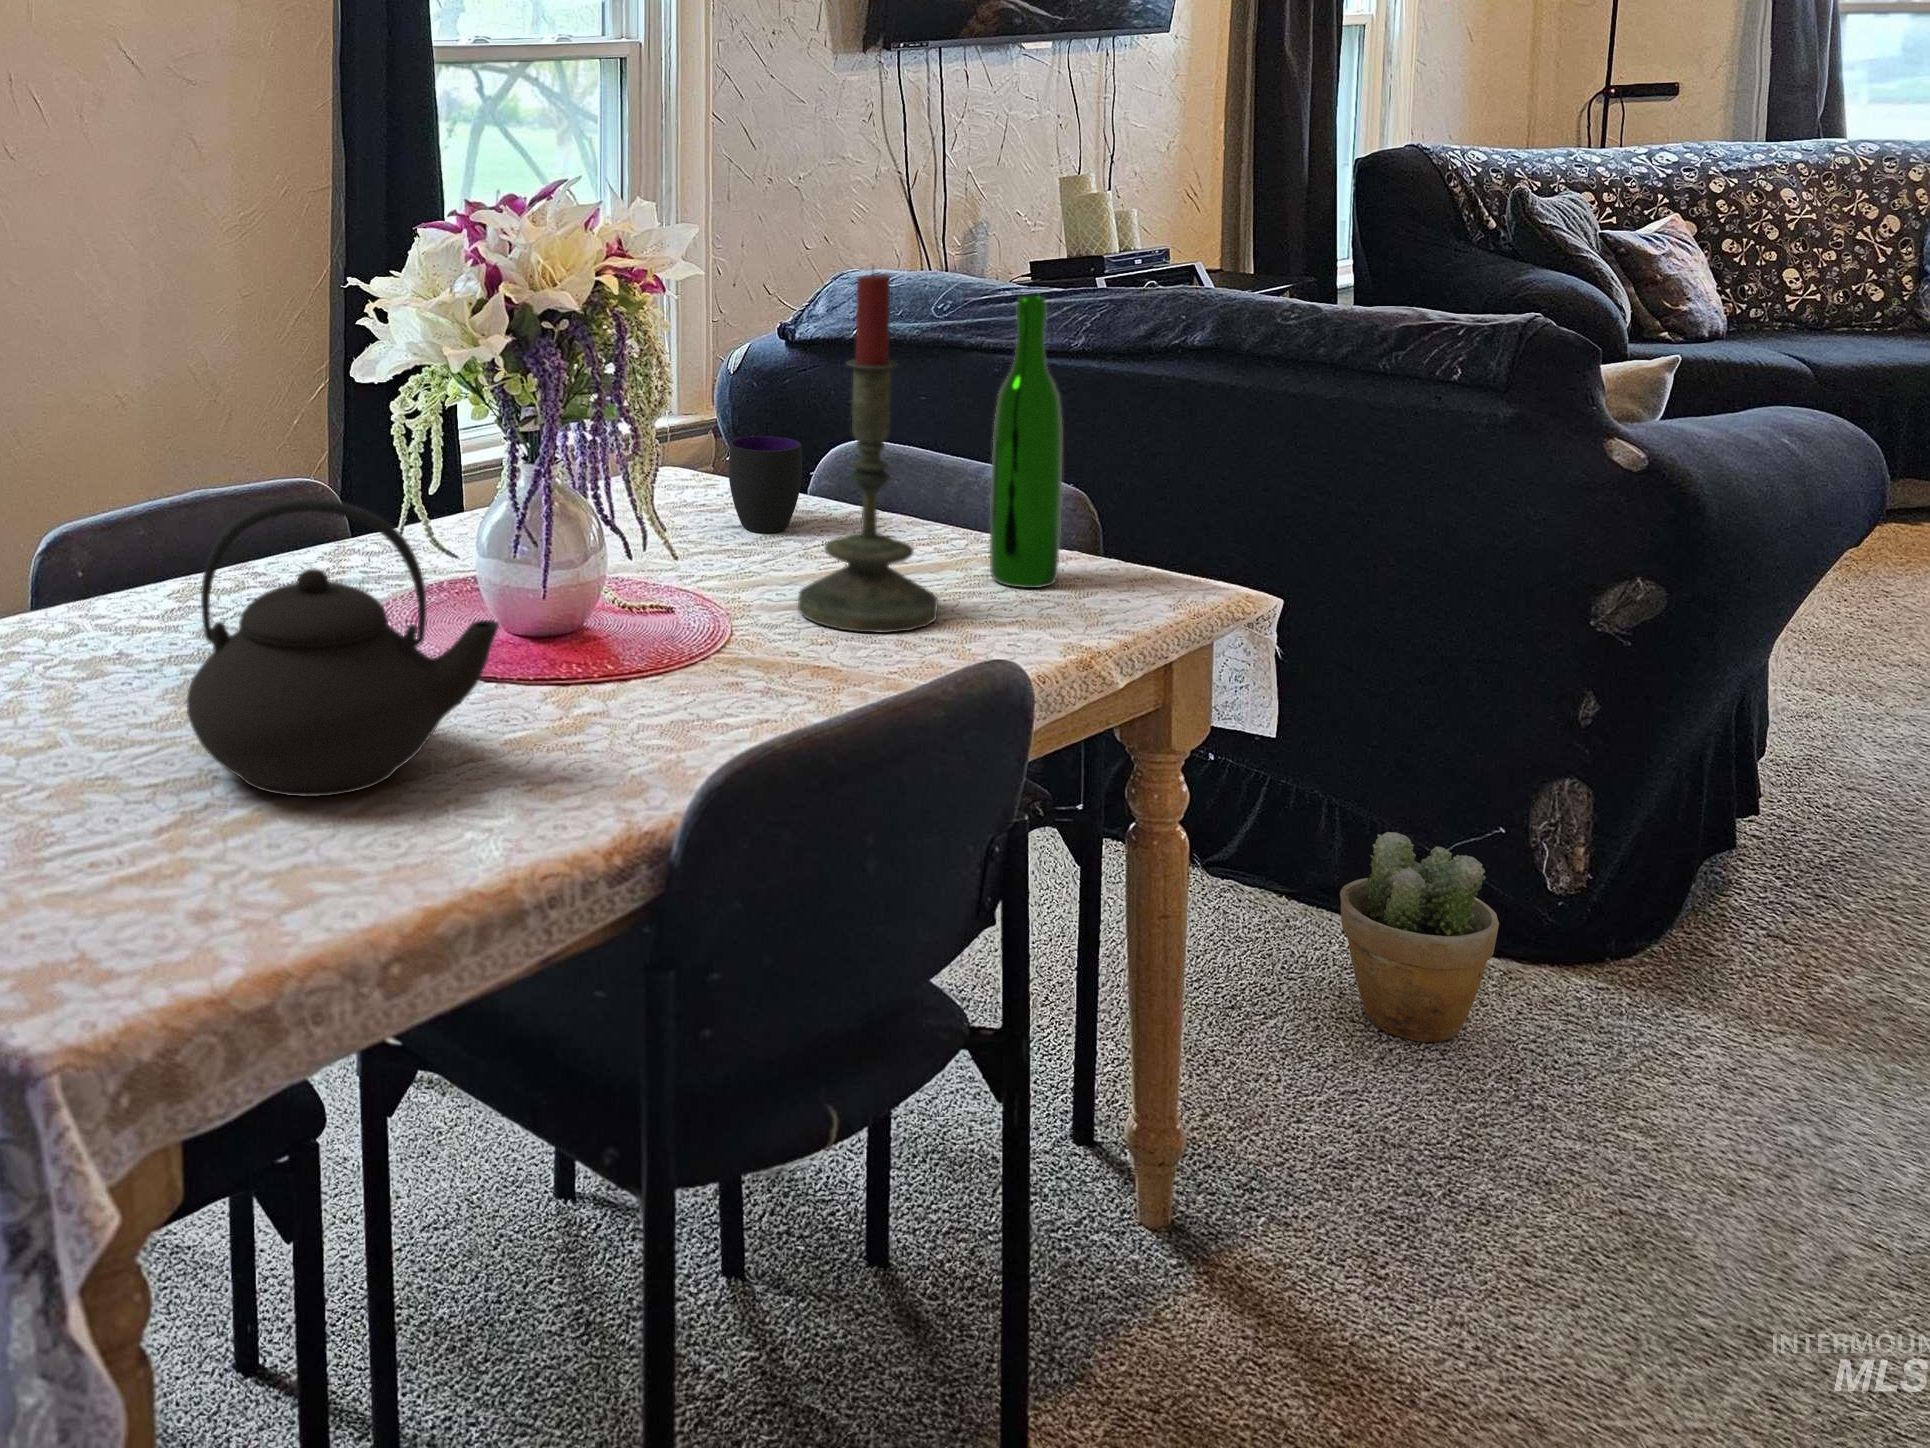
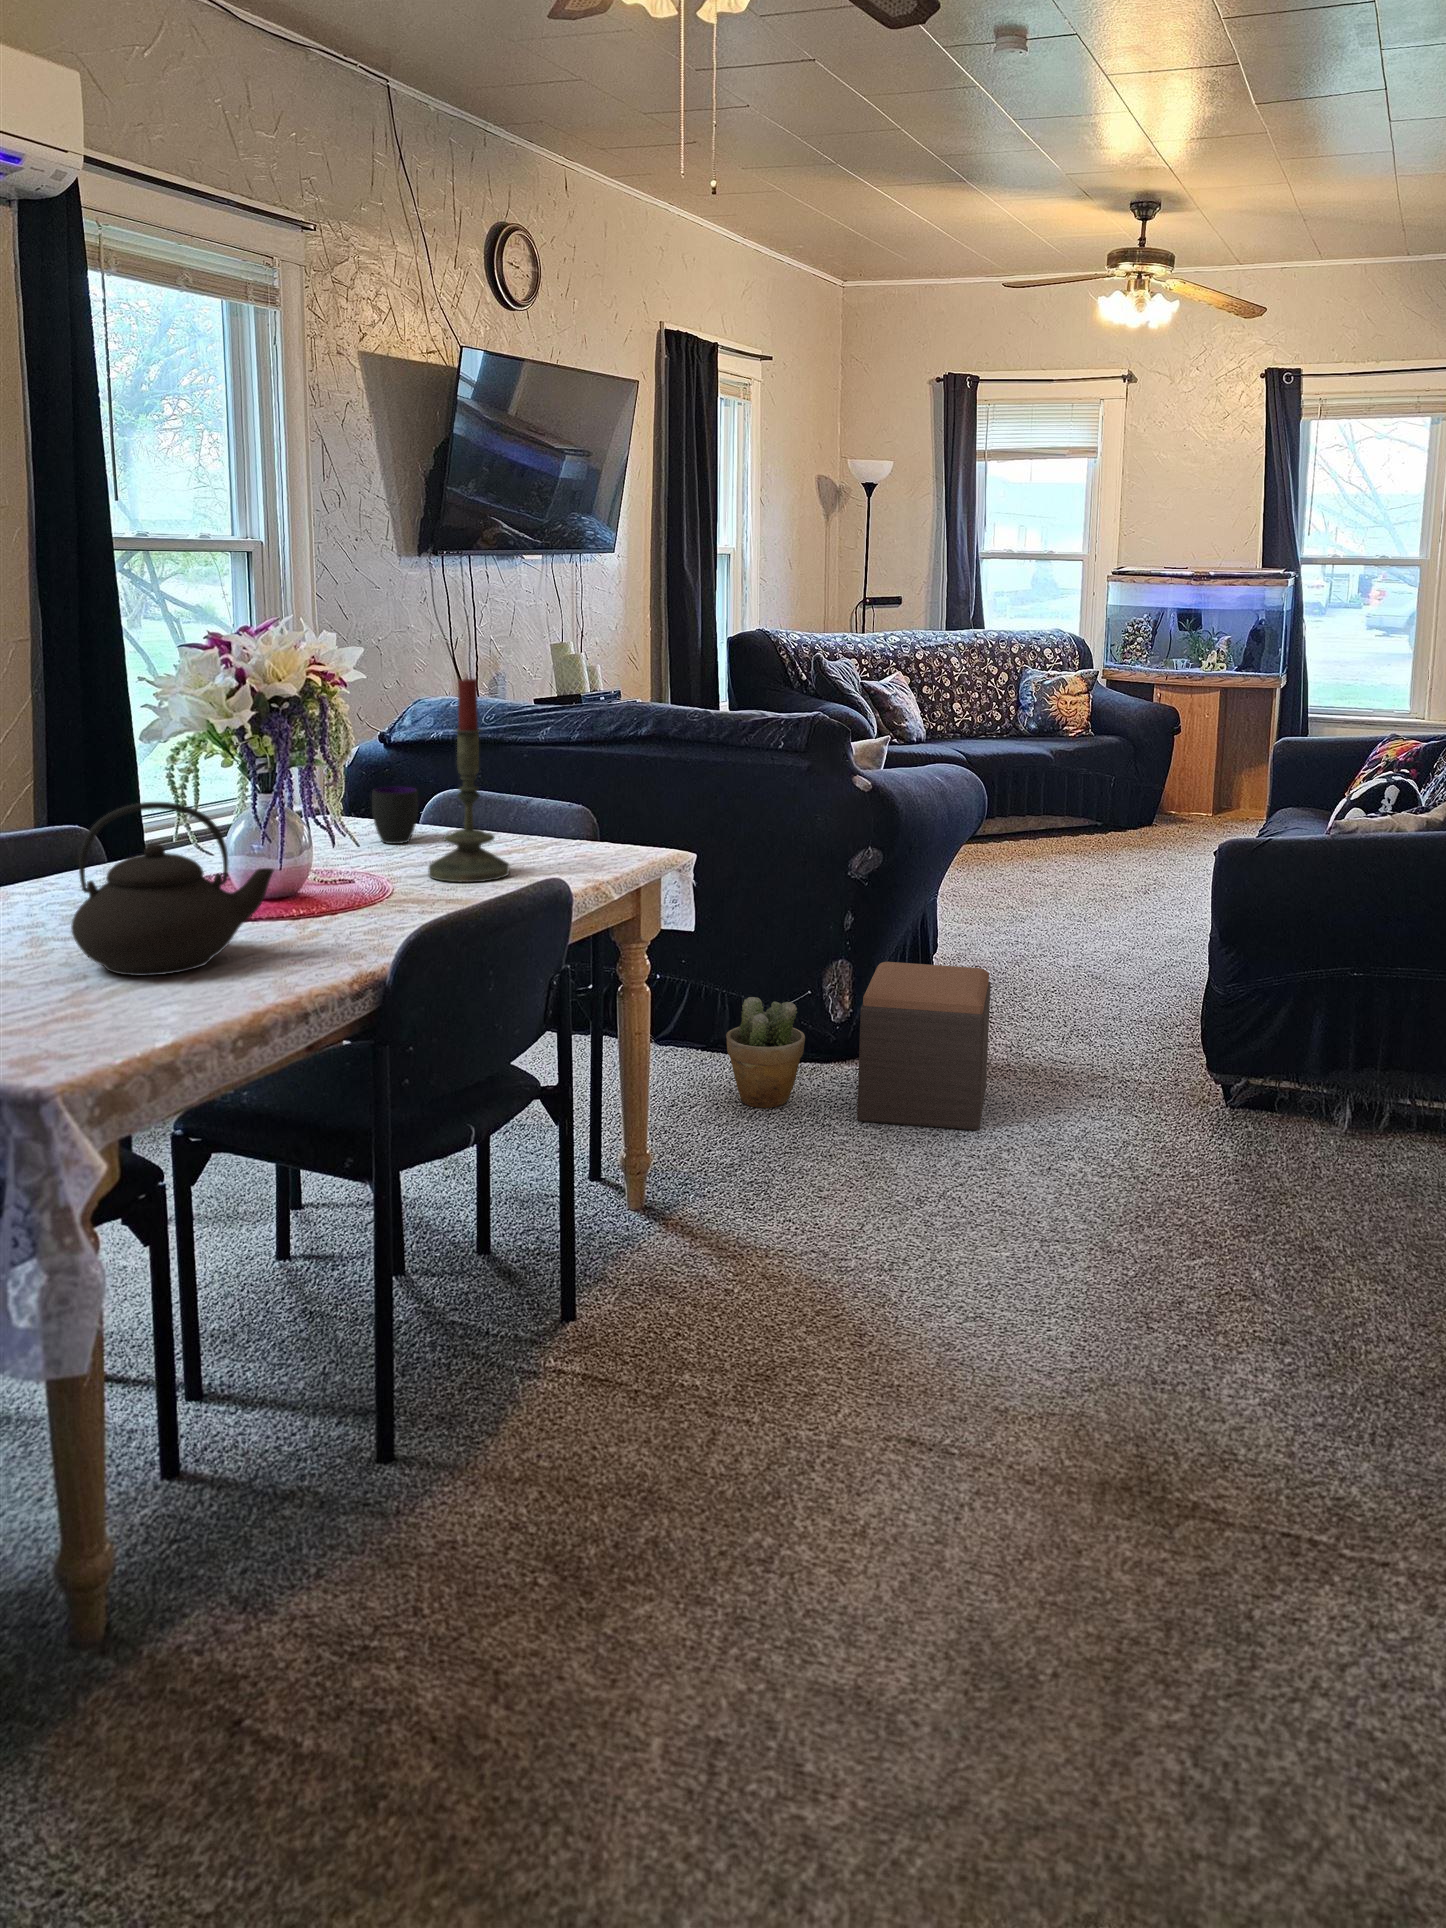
wine bottle: present [990,296,1062,588] -> none [535,693,573,858]
footstool: none [1608,800,1922,1187] -> present [857,962,991,1130]

